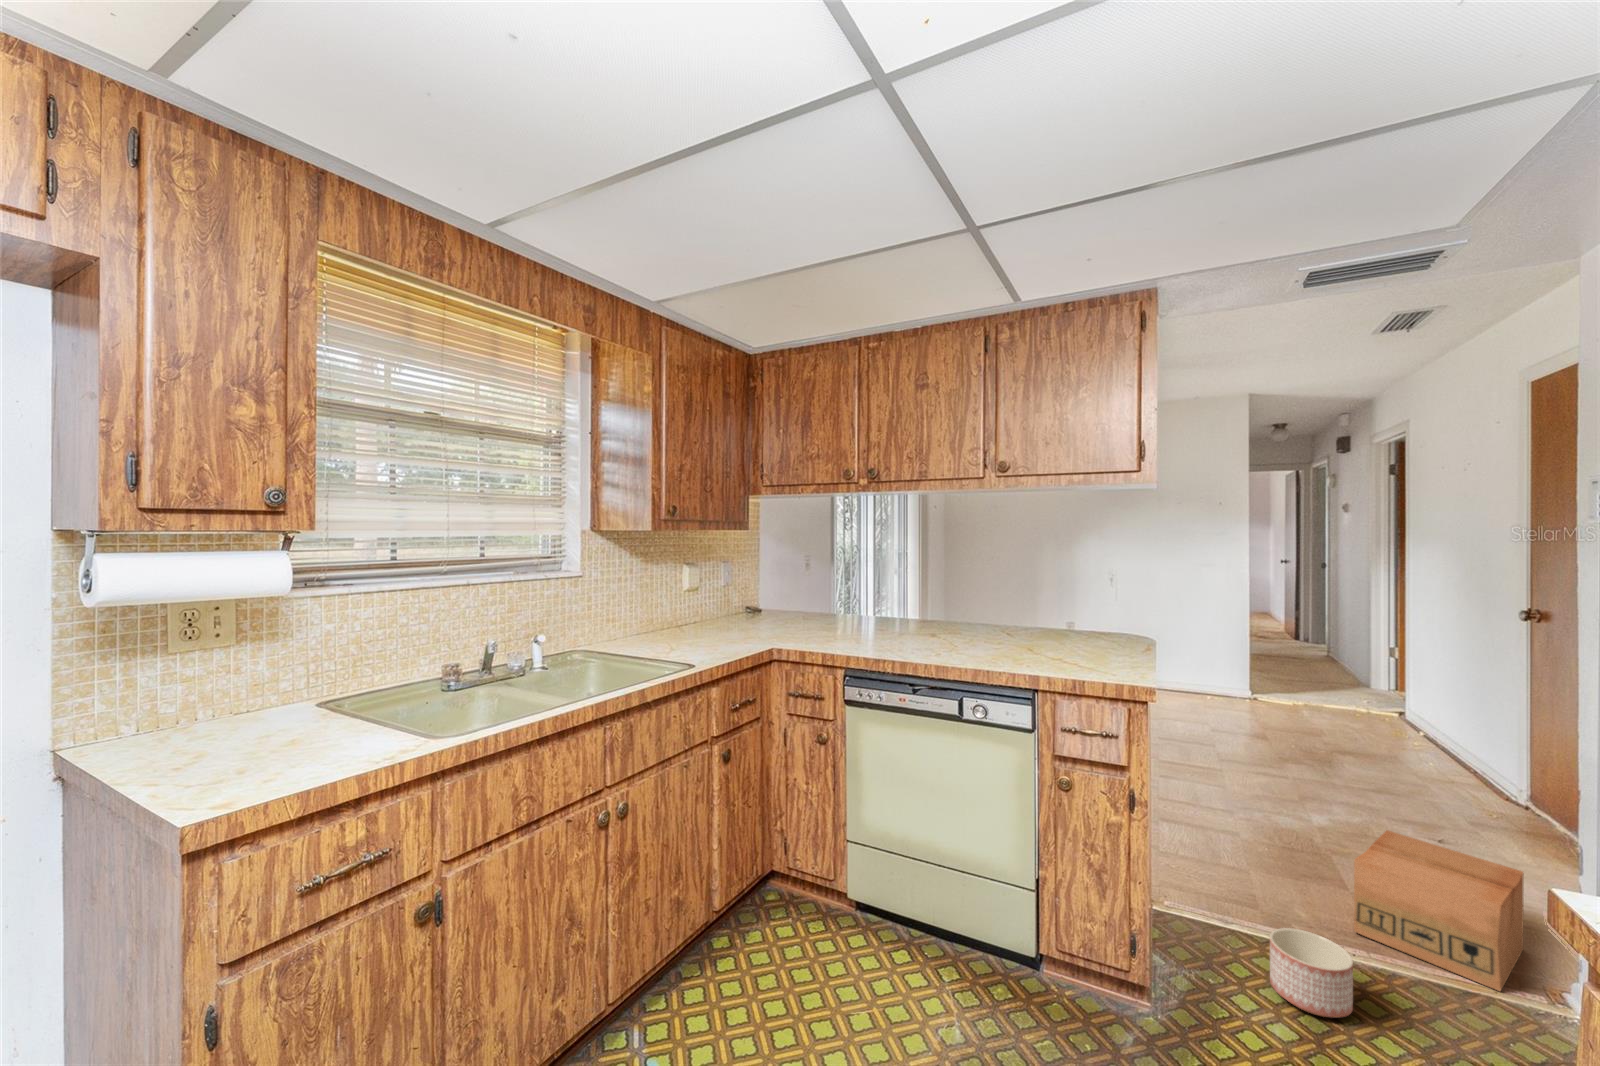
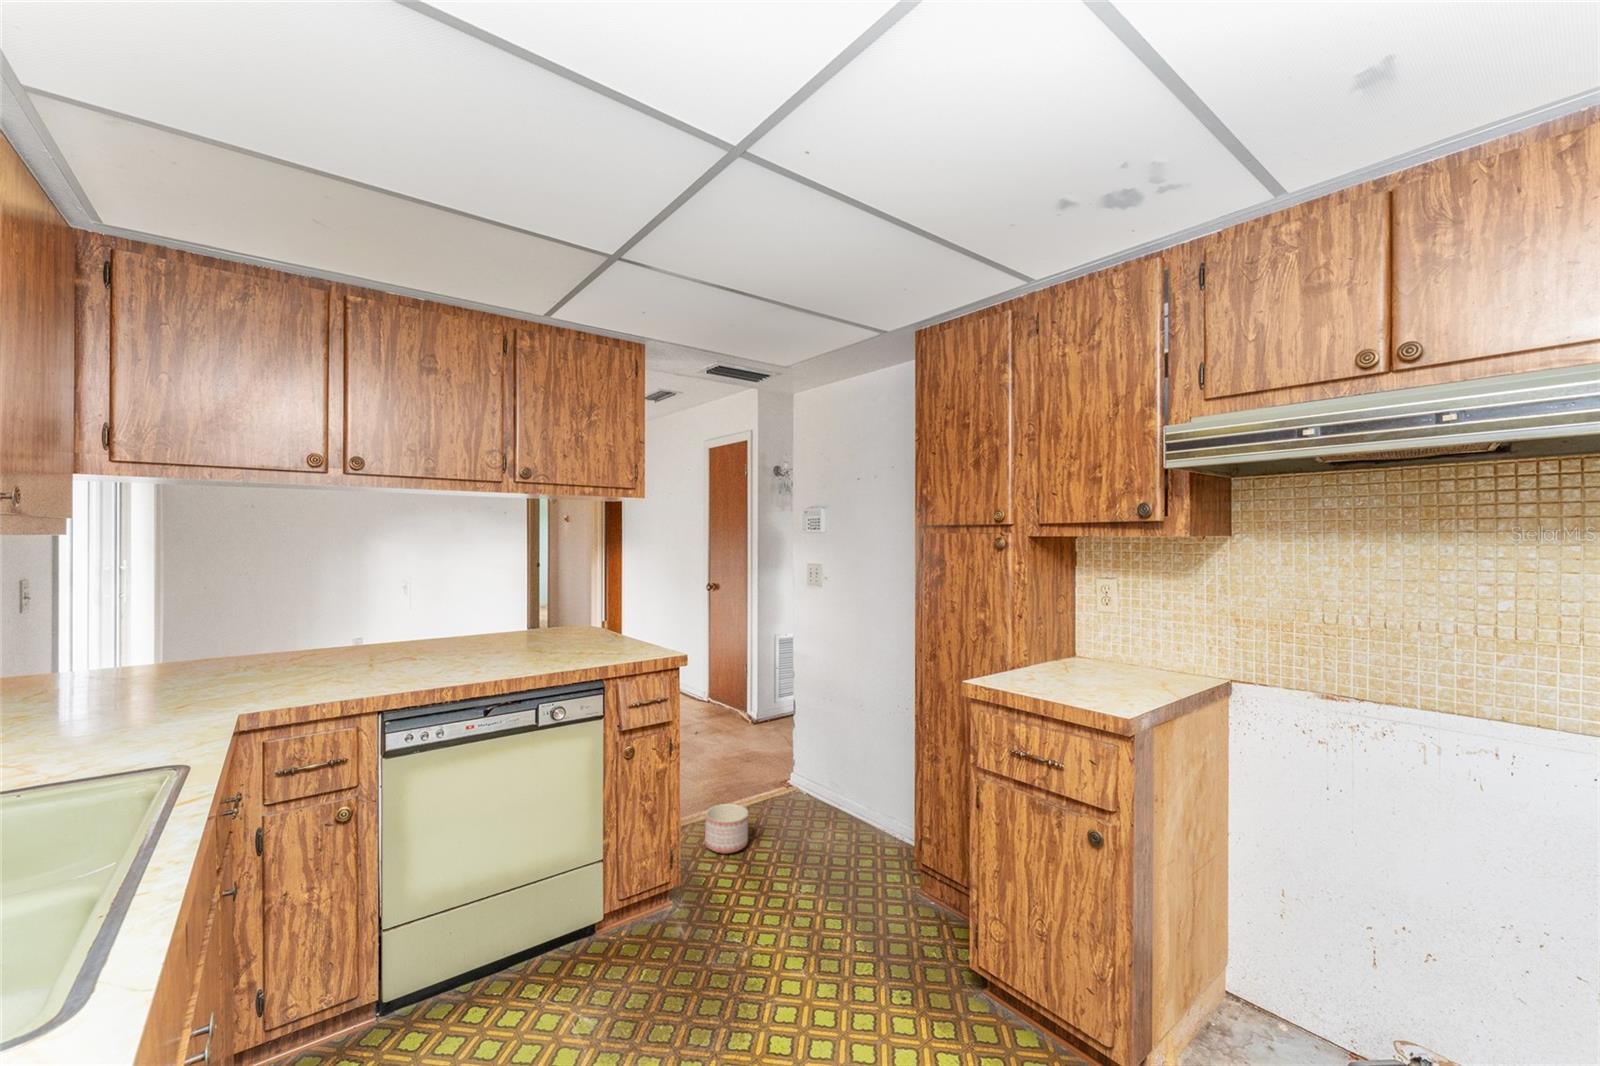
cardboard box: present [1354,830,1524,991] -> none [705,729,775,800]

